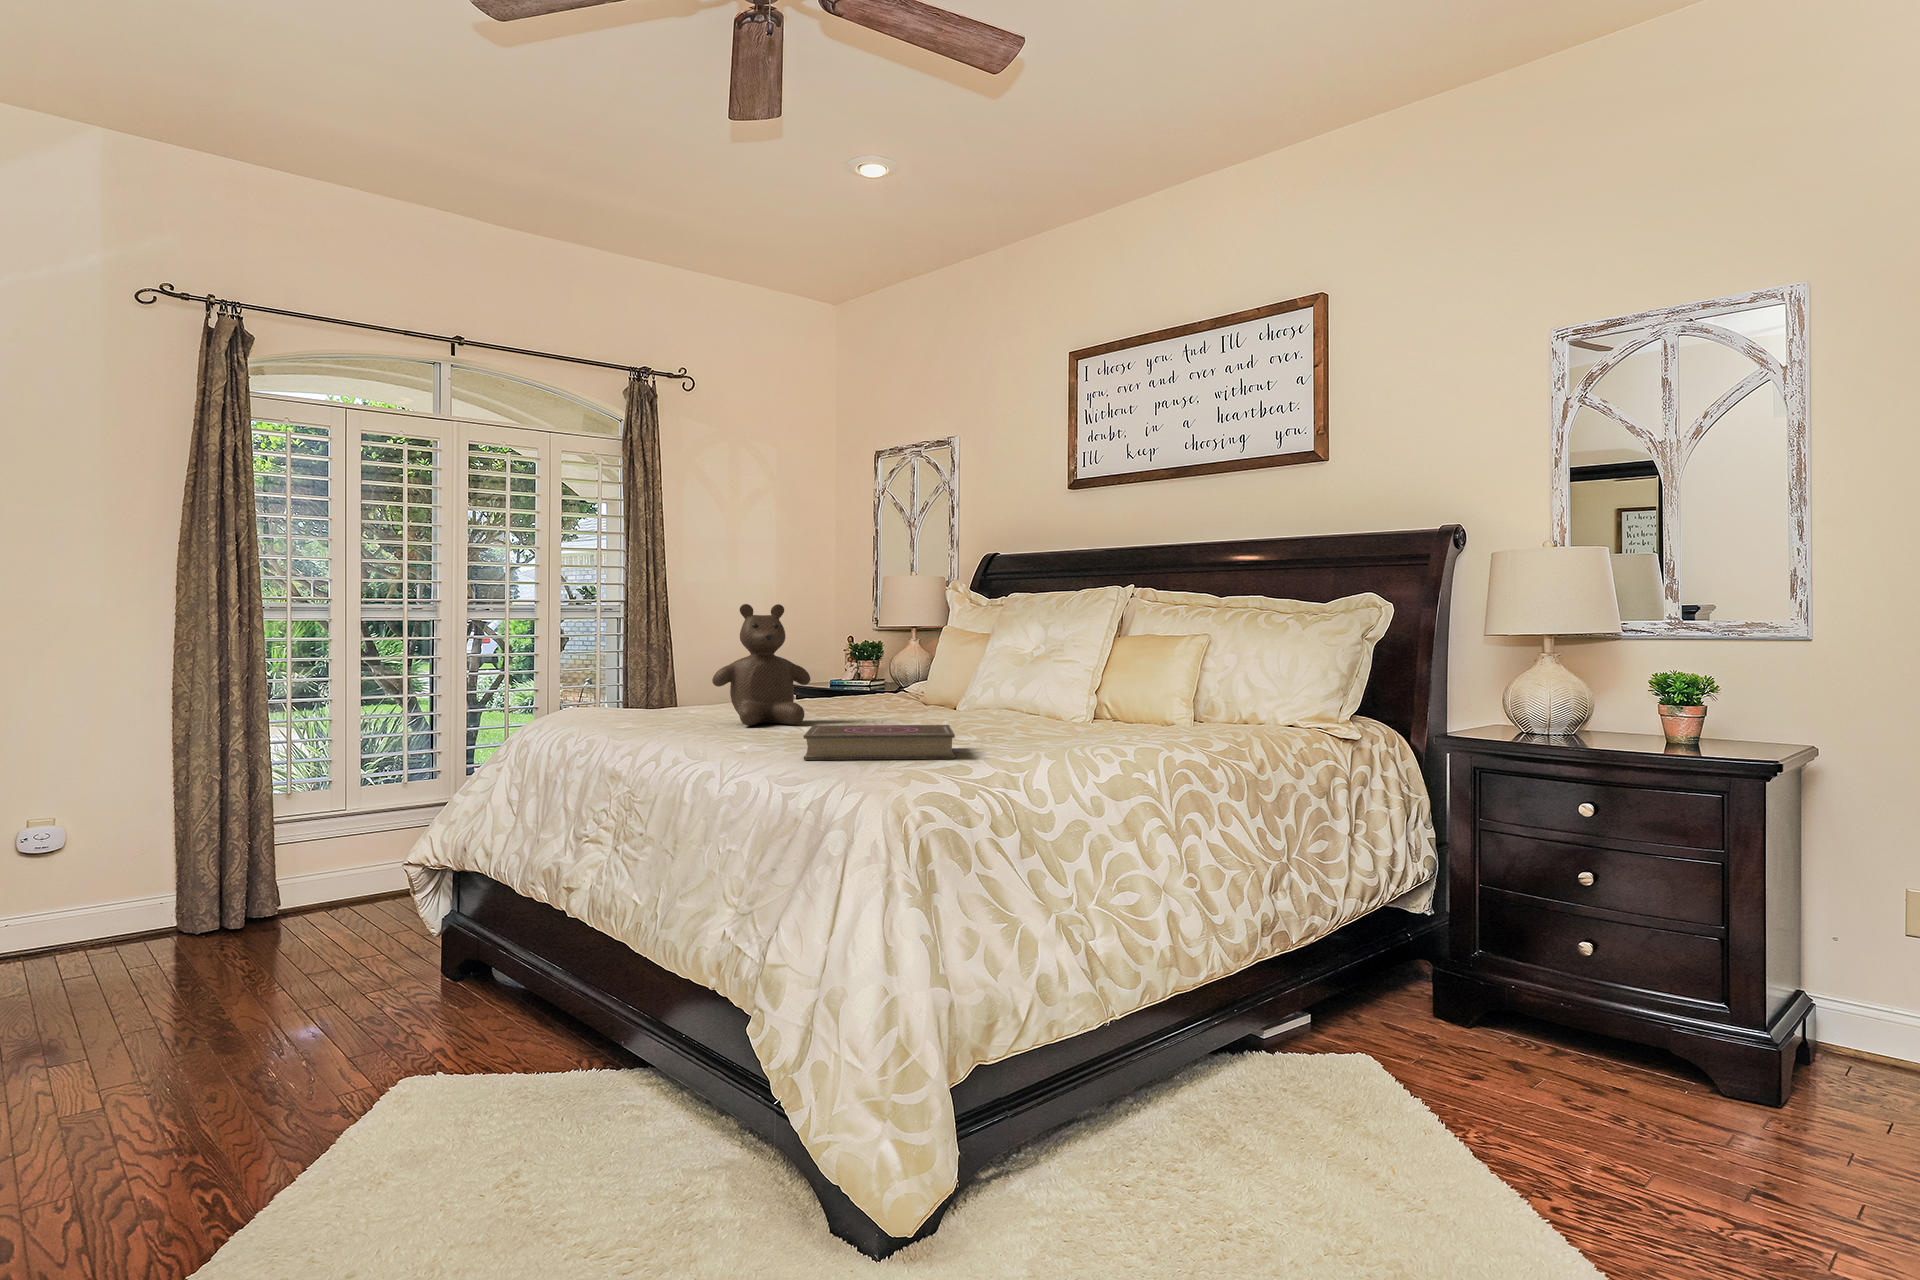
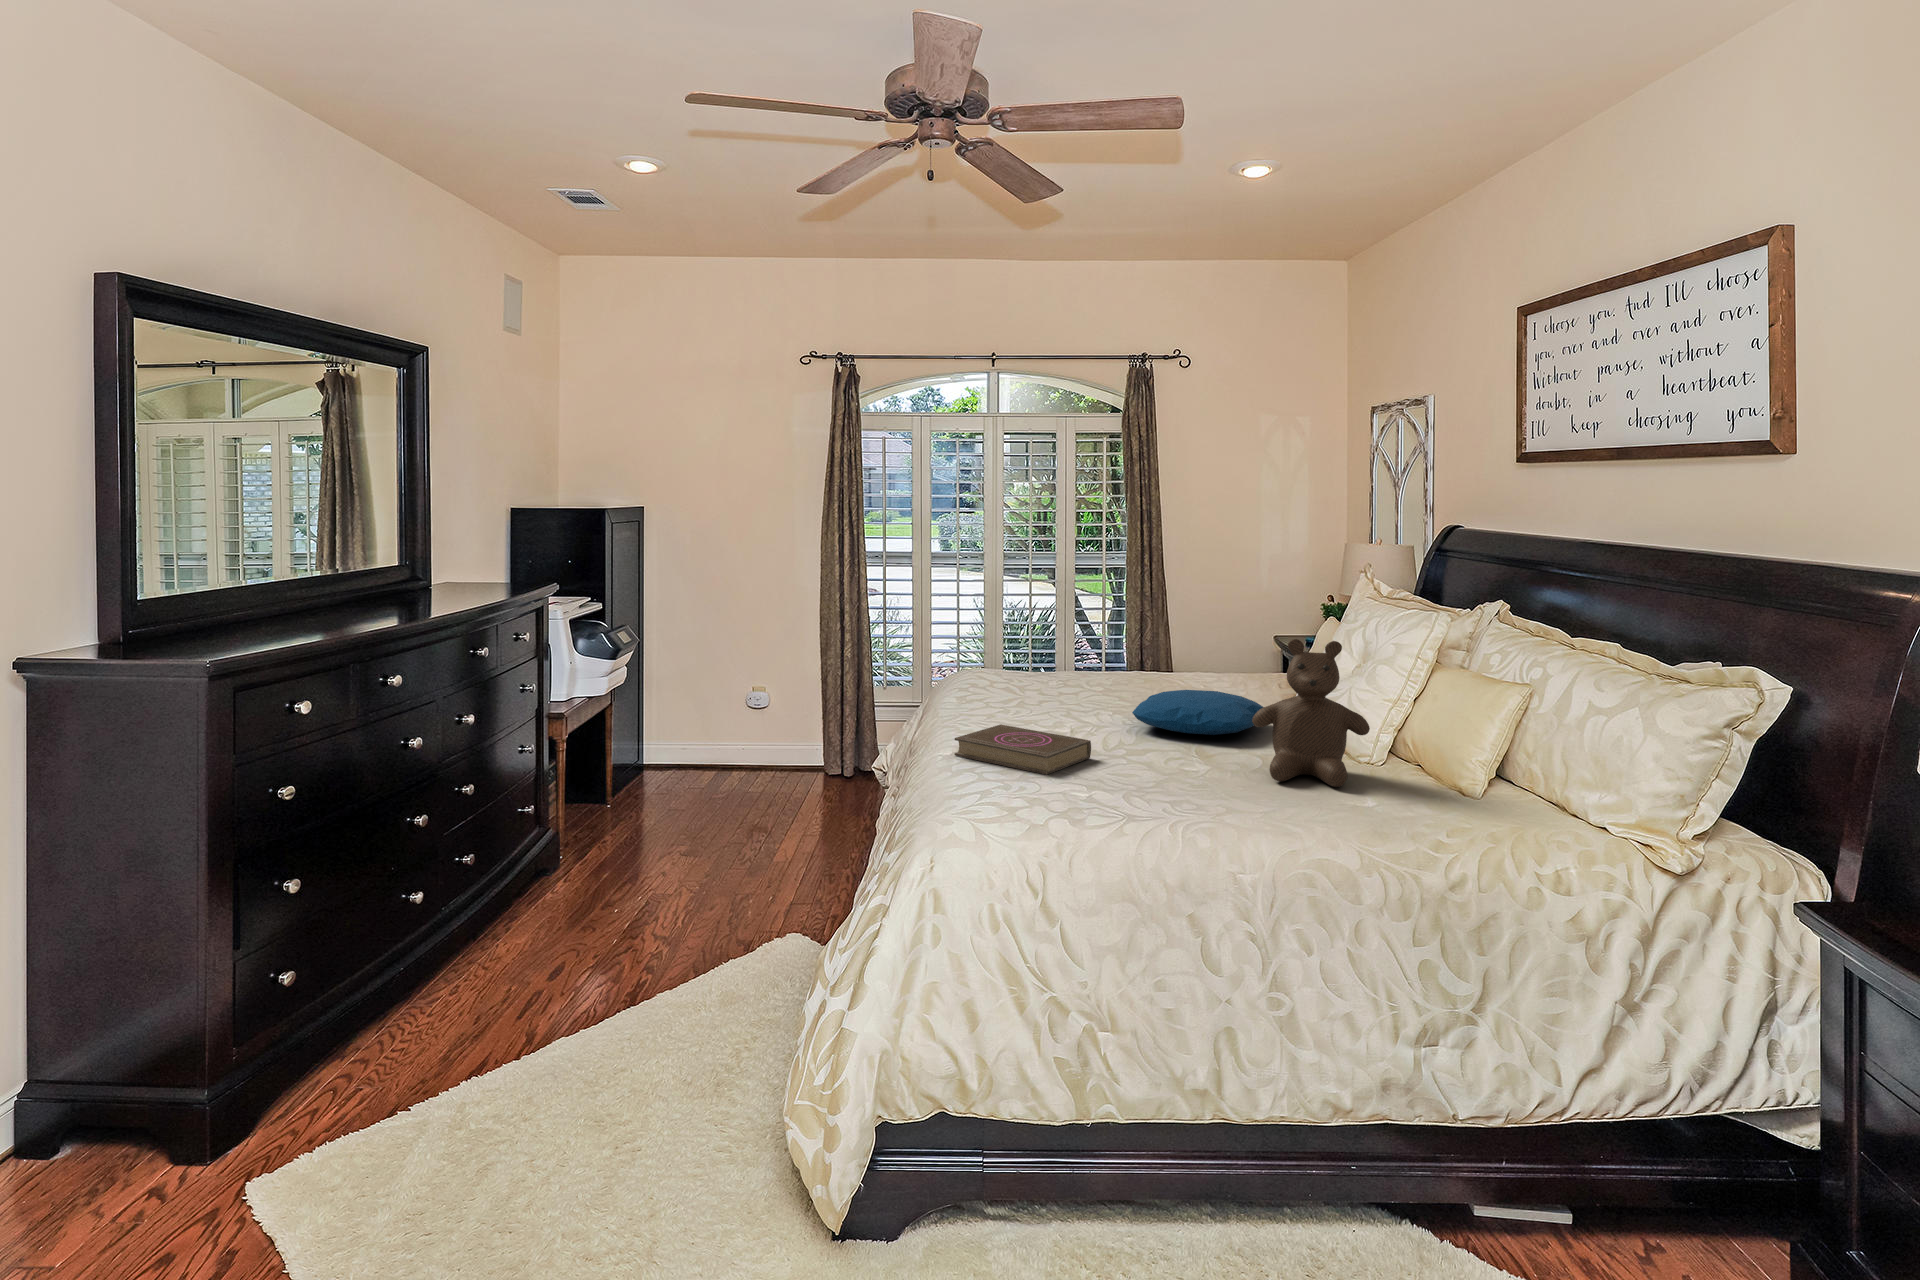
teddy bear: present [712,604,810,726] -> present [1252,639,1370,787]
pillow: none [893,687,1038,728] -> present [1132,690,1263,735]

